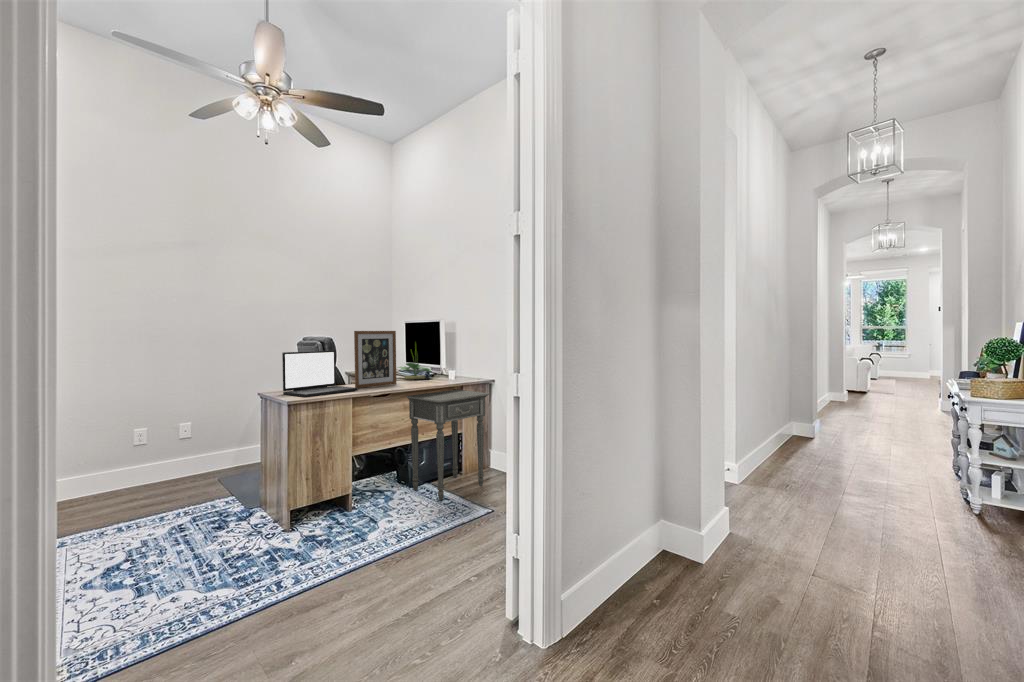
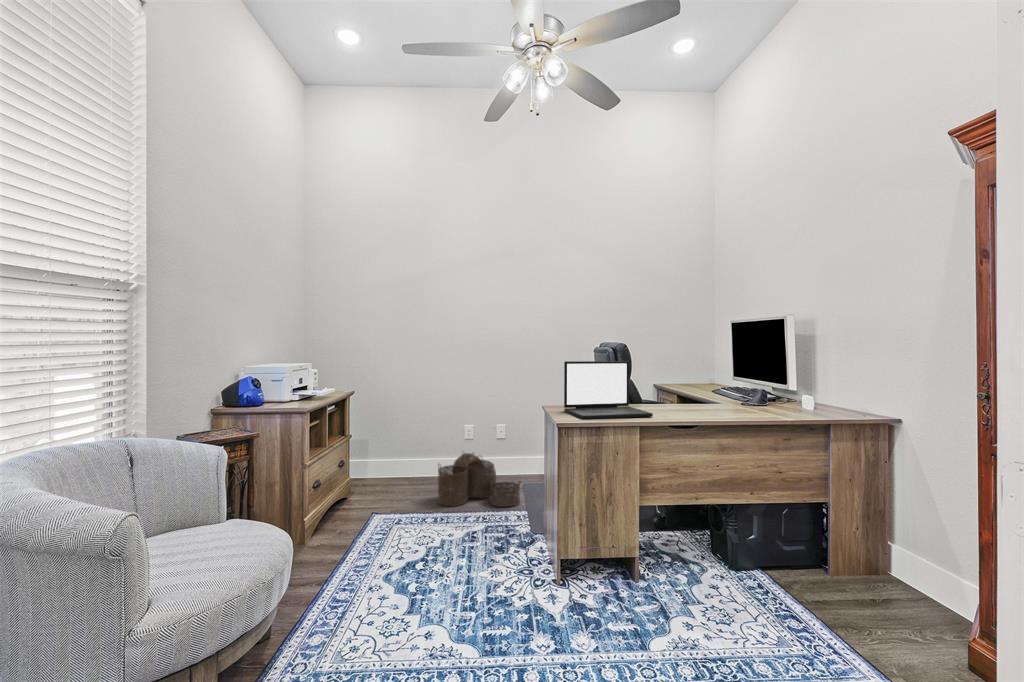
picture frame: present [354,331,396,388] -> none [653,336,713,412]
potted plant: present [399,349,431,379] -> none [713,353,773,407]
side table: present [406,390,489,500] -> none [727,431,887,614]
woven basket: none [112,456,221,515] -> present [438,453,520,507]

